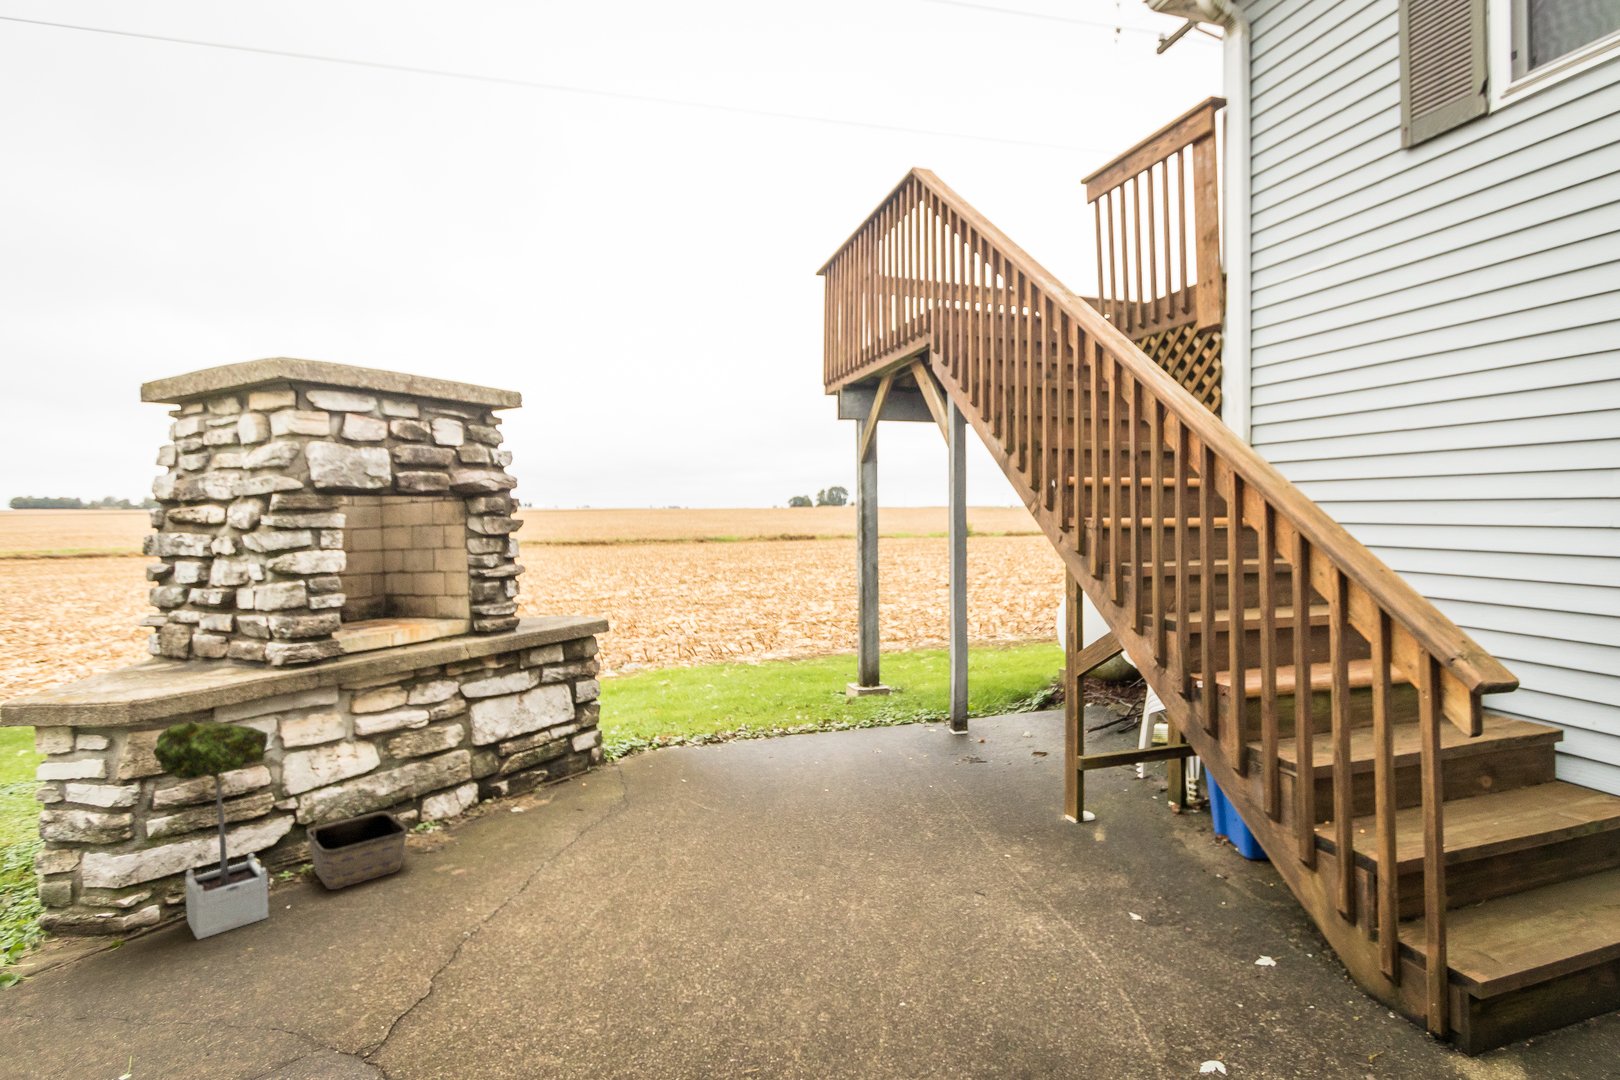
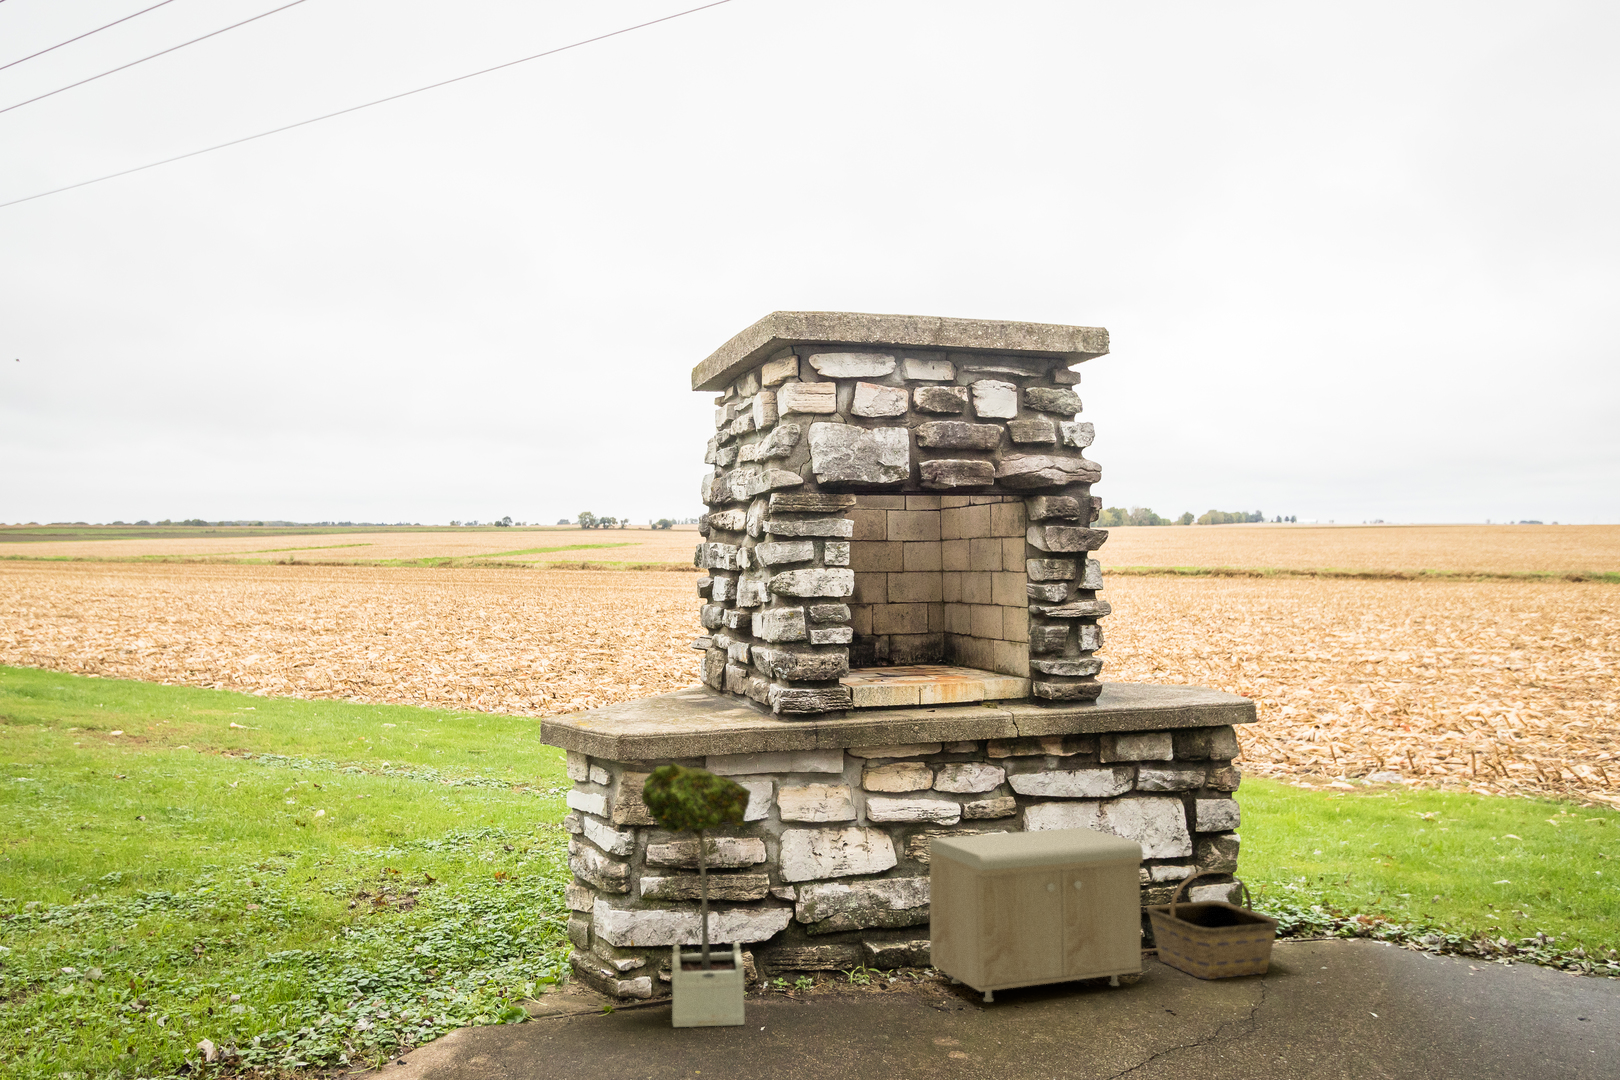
storage bench: none [409,713,559,844] -> present [930,827,1143,1002]
basket: present [306,794,408,890] -> present [1147,871,1279,979]

